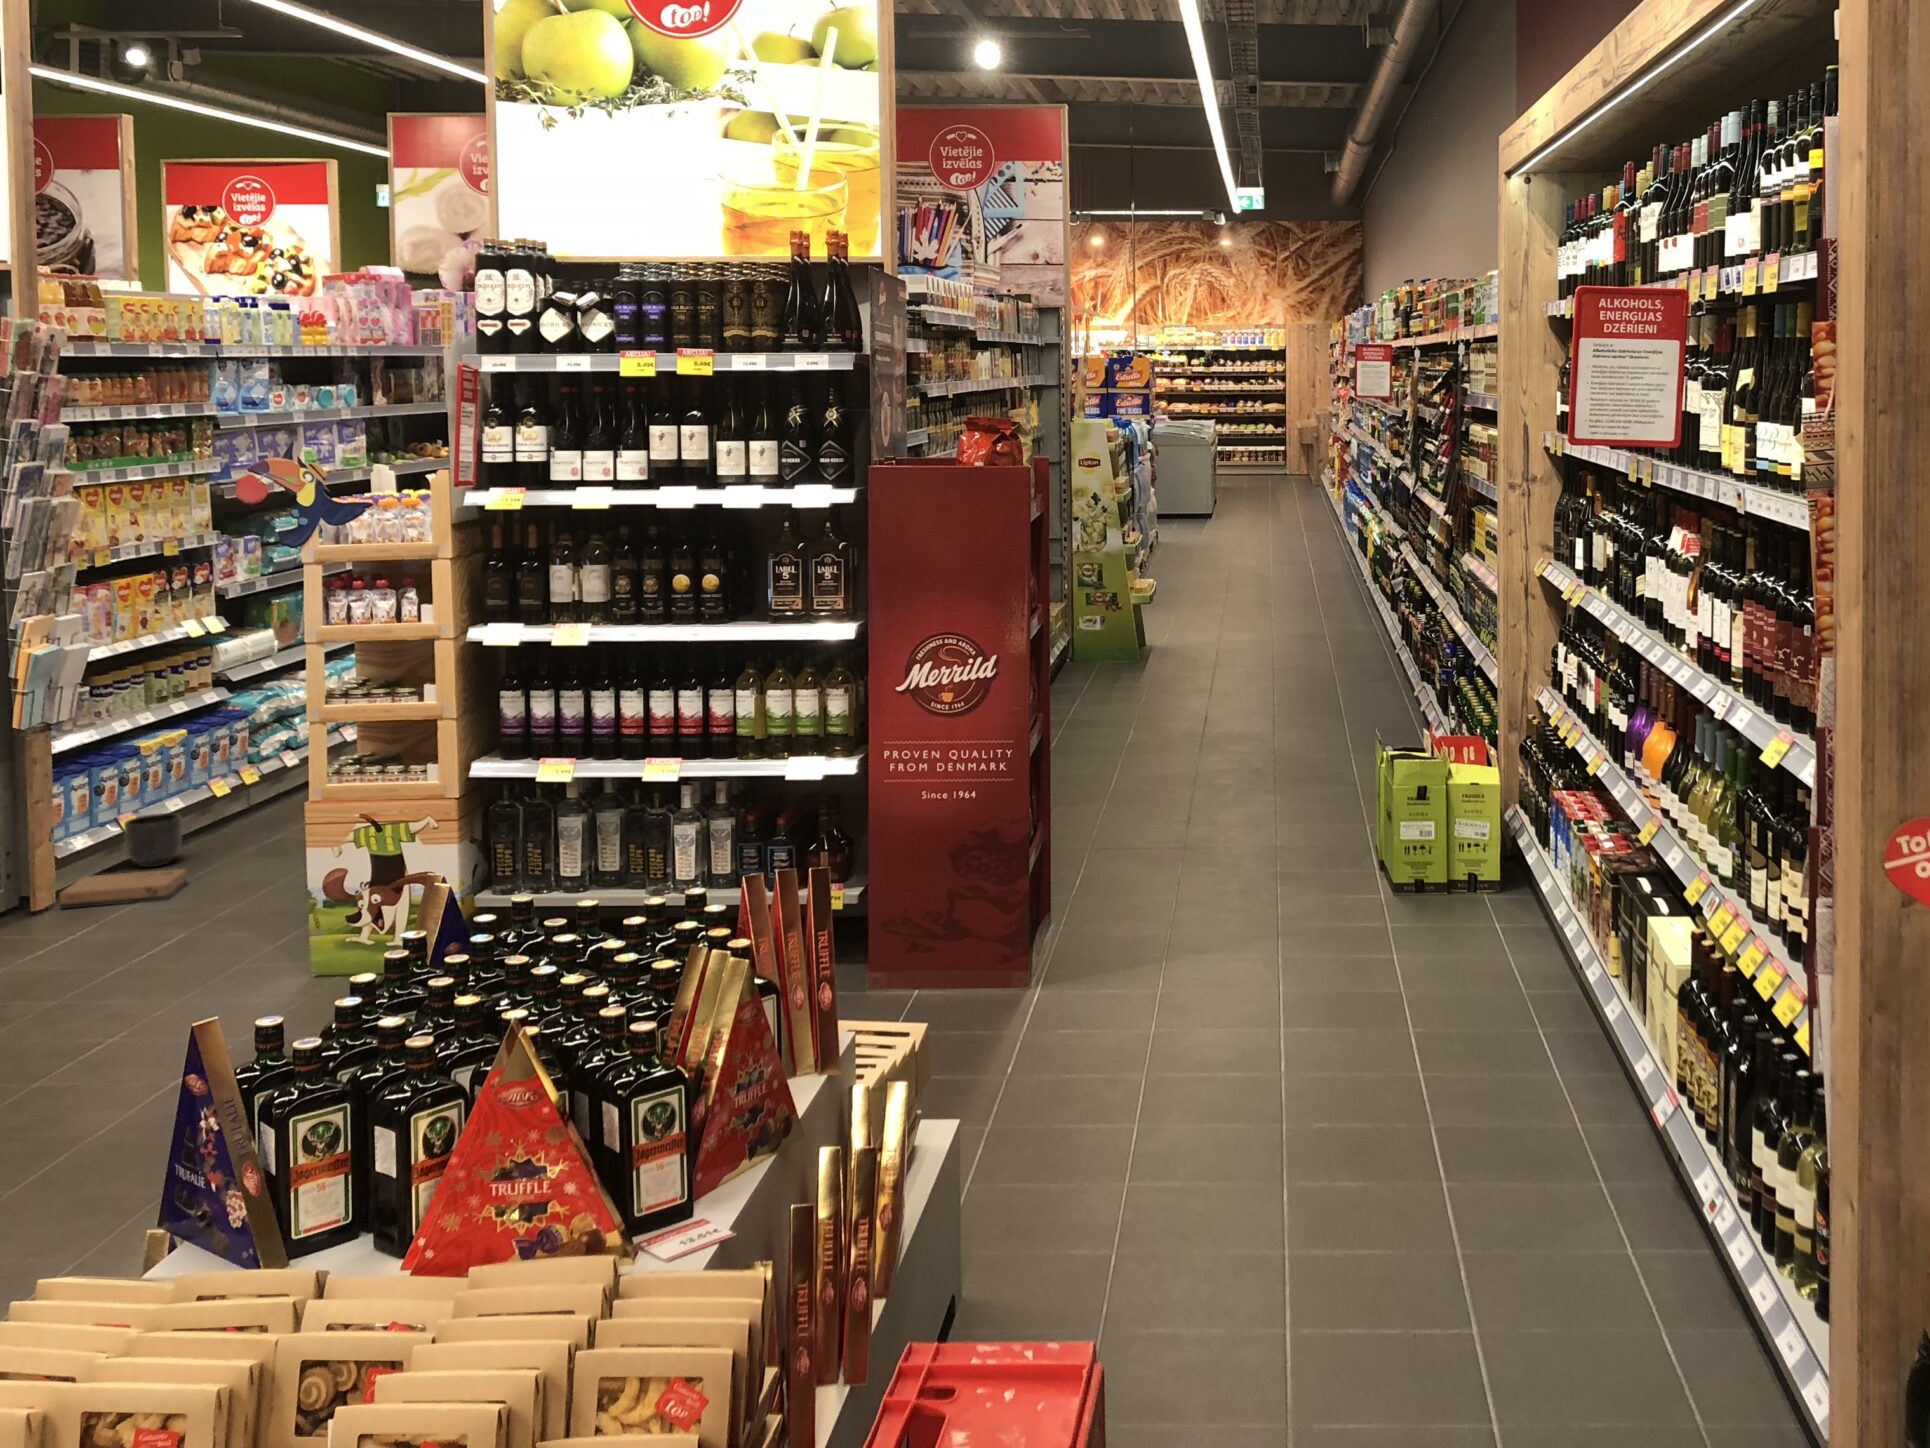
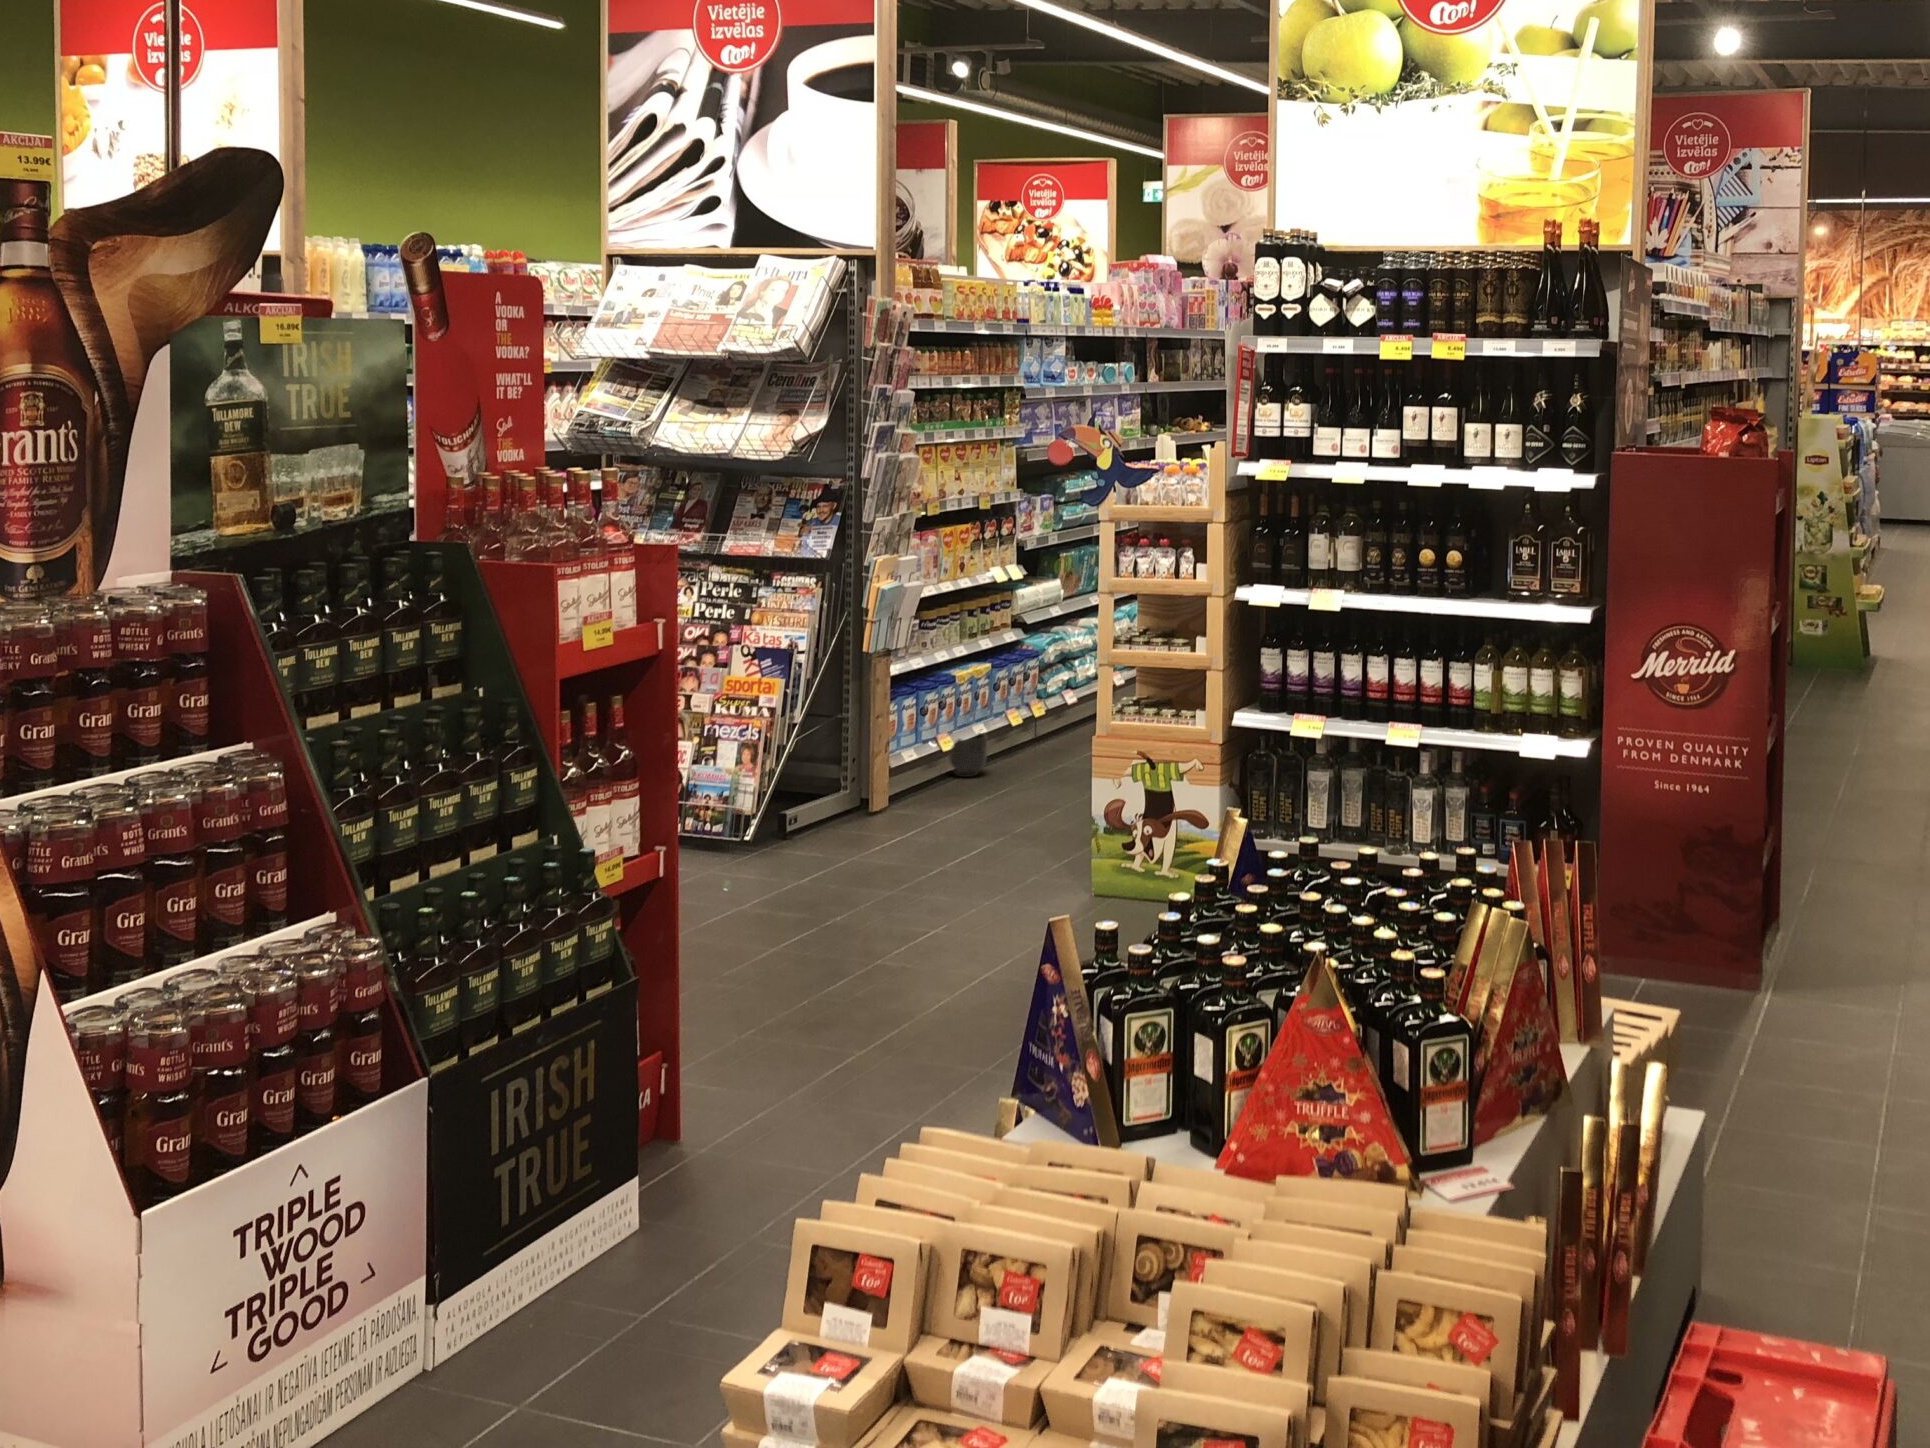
cardboard box: present [59,869,187,909] -> none [904,777,993,806]

